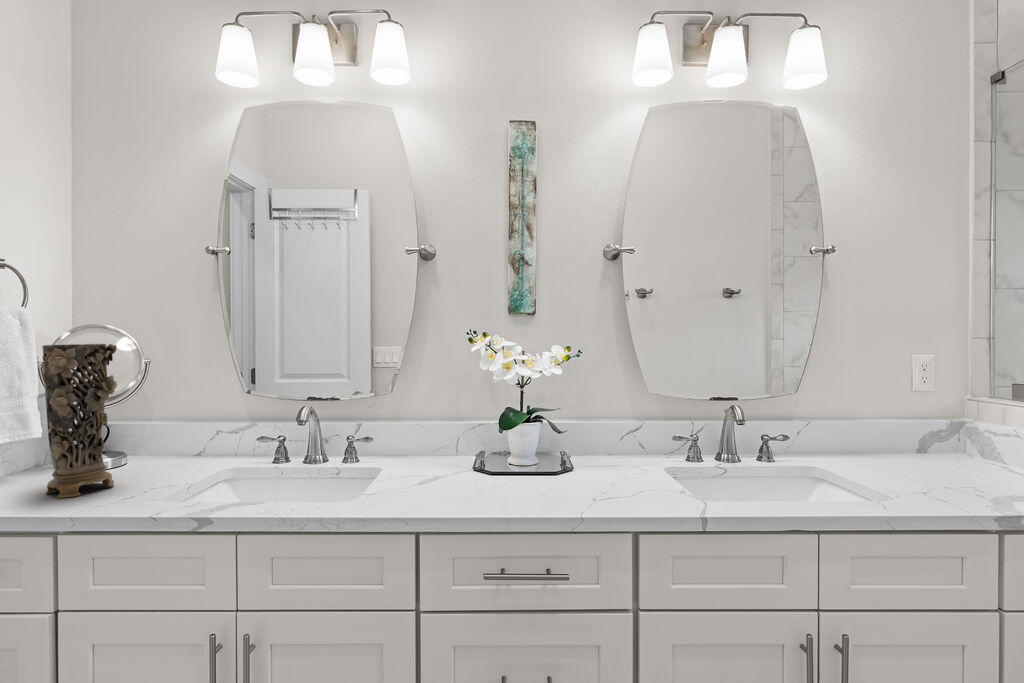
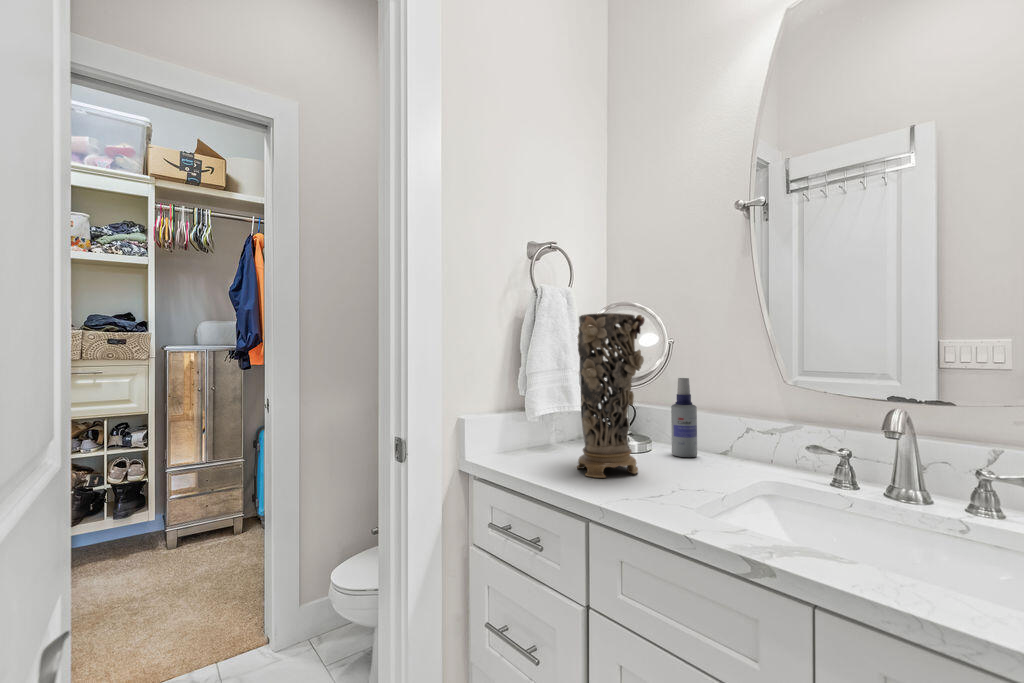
spray bottle: none [146,393,173,465] -> present [671,378,697,457]

